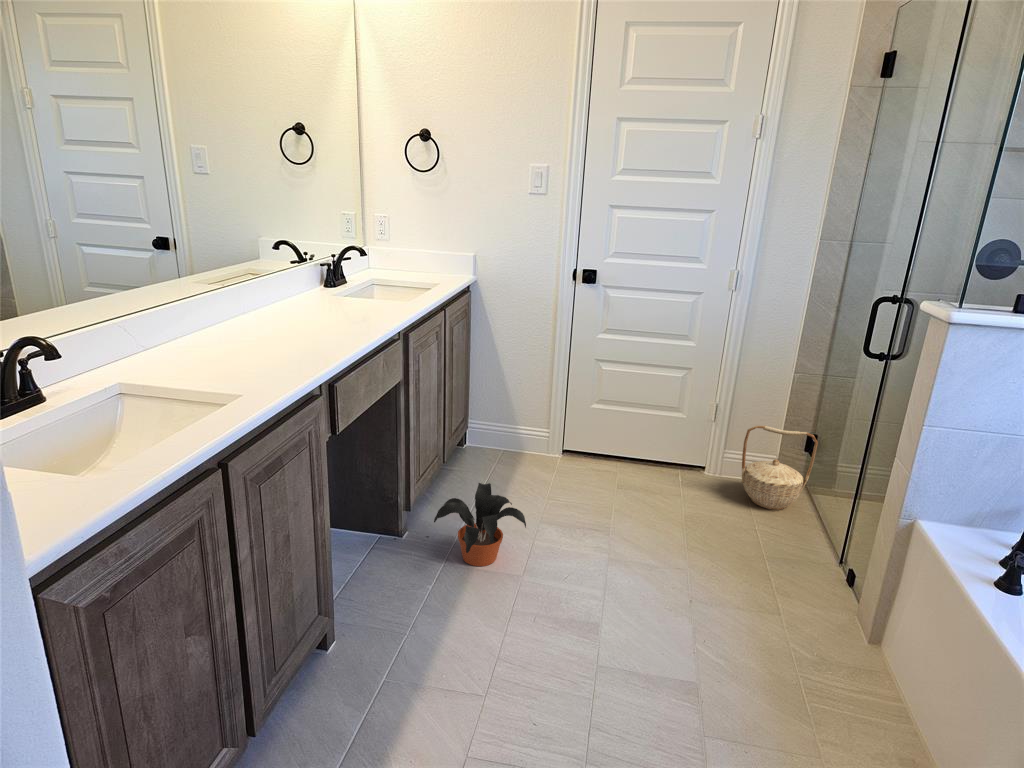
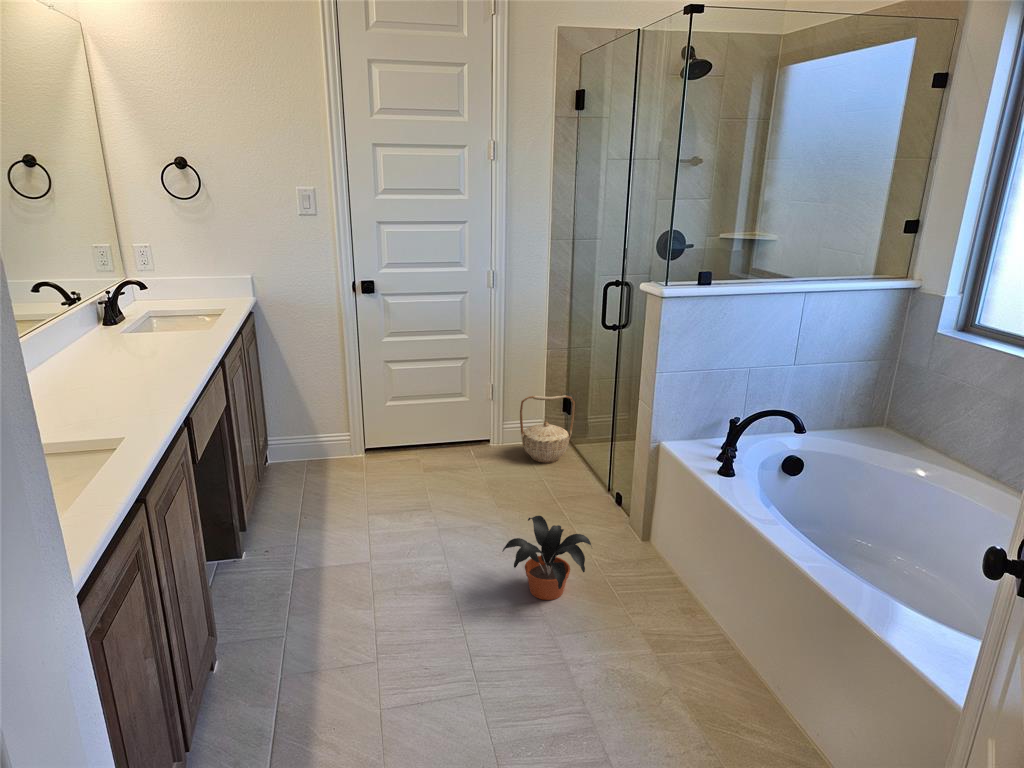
potted plant: present [434,483,526,566] -> present [502,516,591,600]

